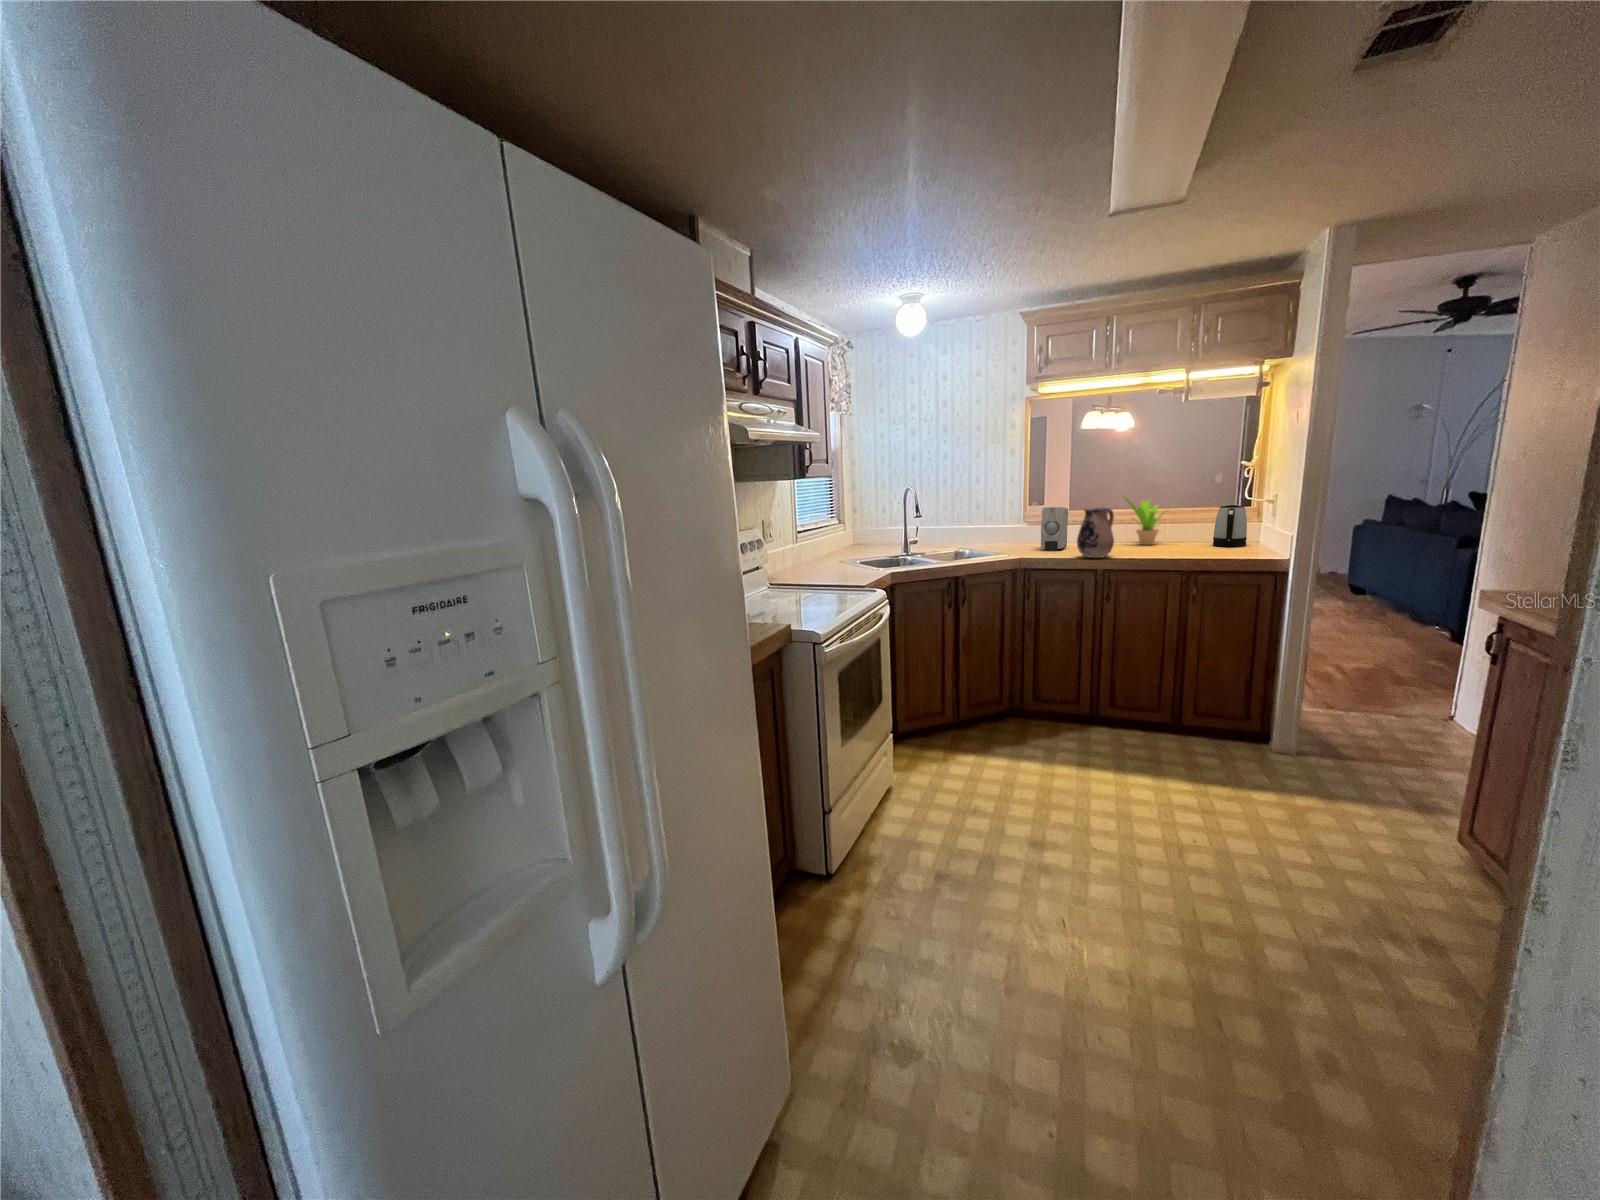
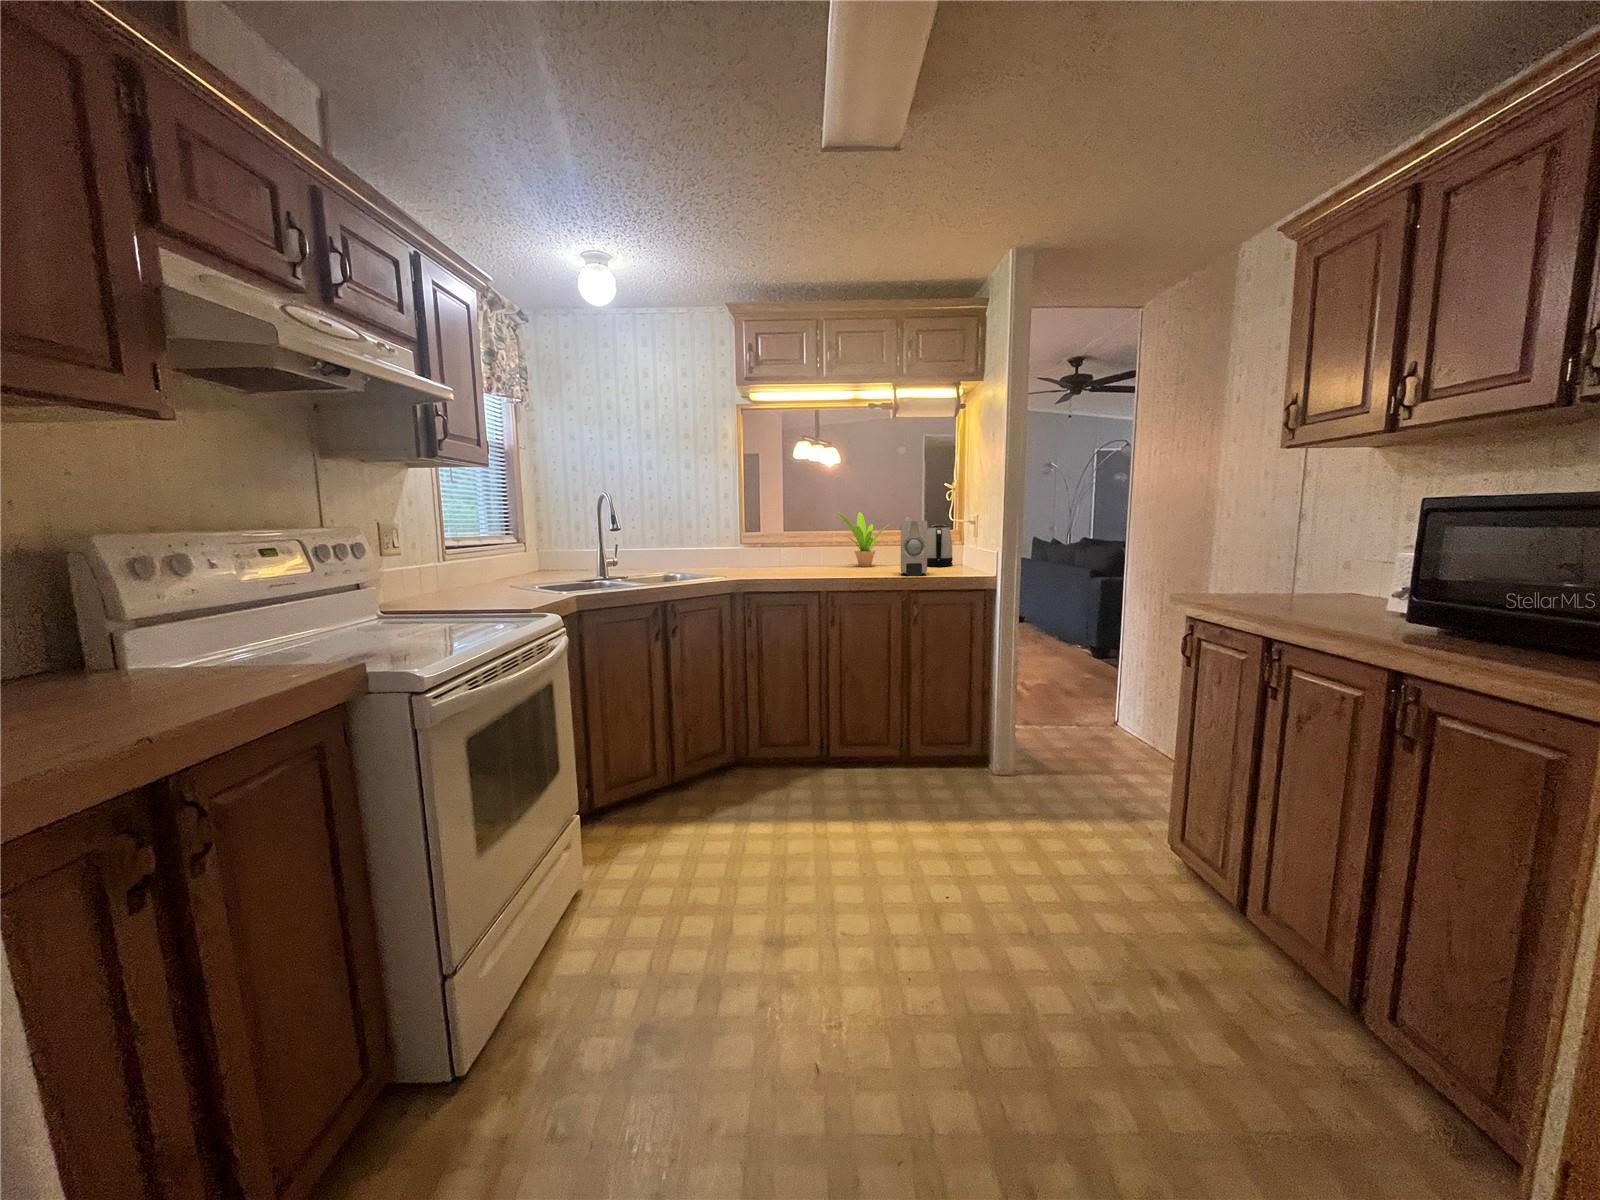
soap dispenser: present [1041,507,1068,551] -> present [900,520,927,576]
ceramic pitcher: present [1077,508,1114,558] -> none [800,522,838,577]

